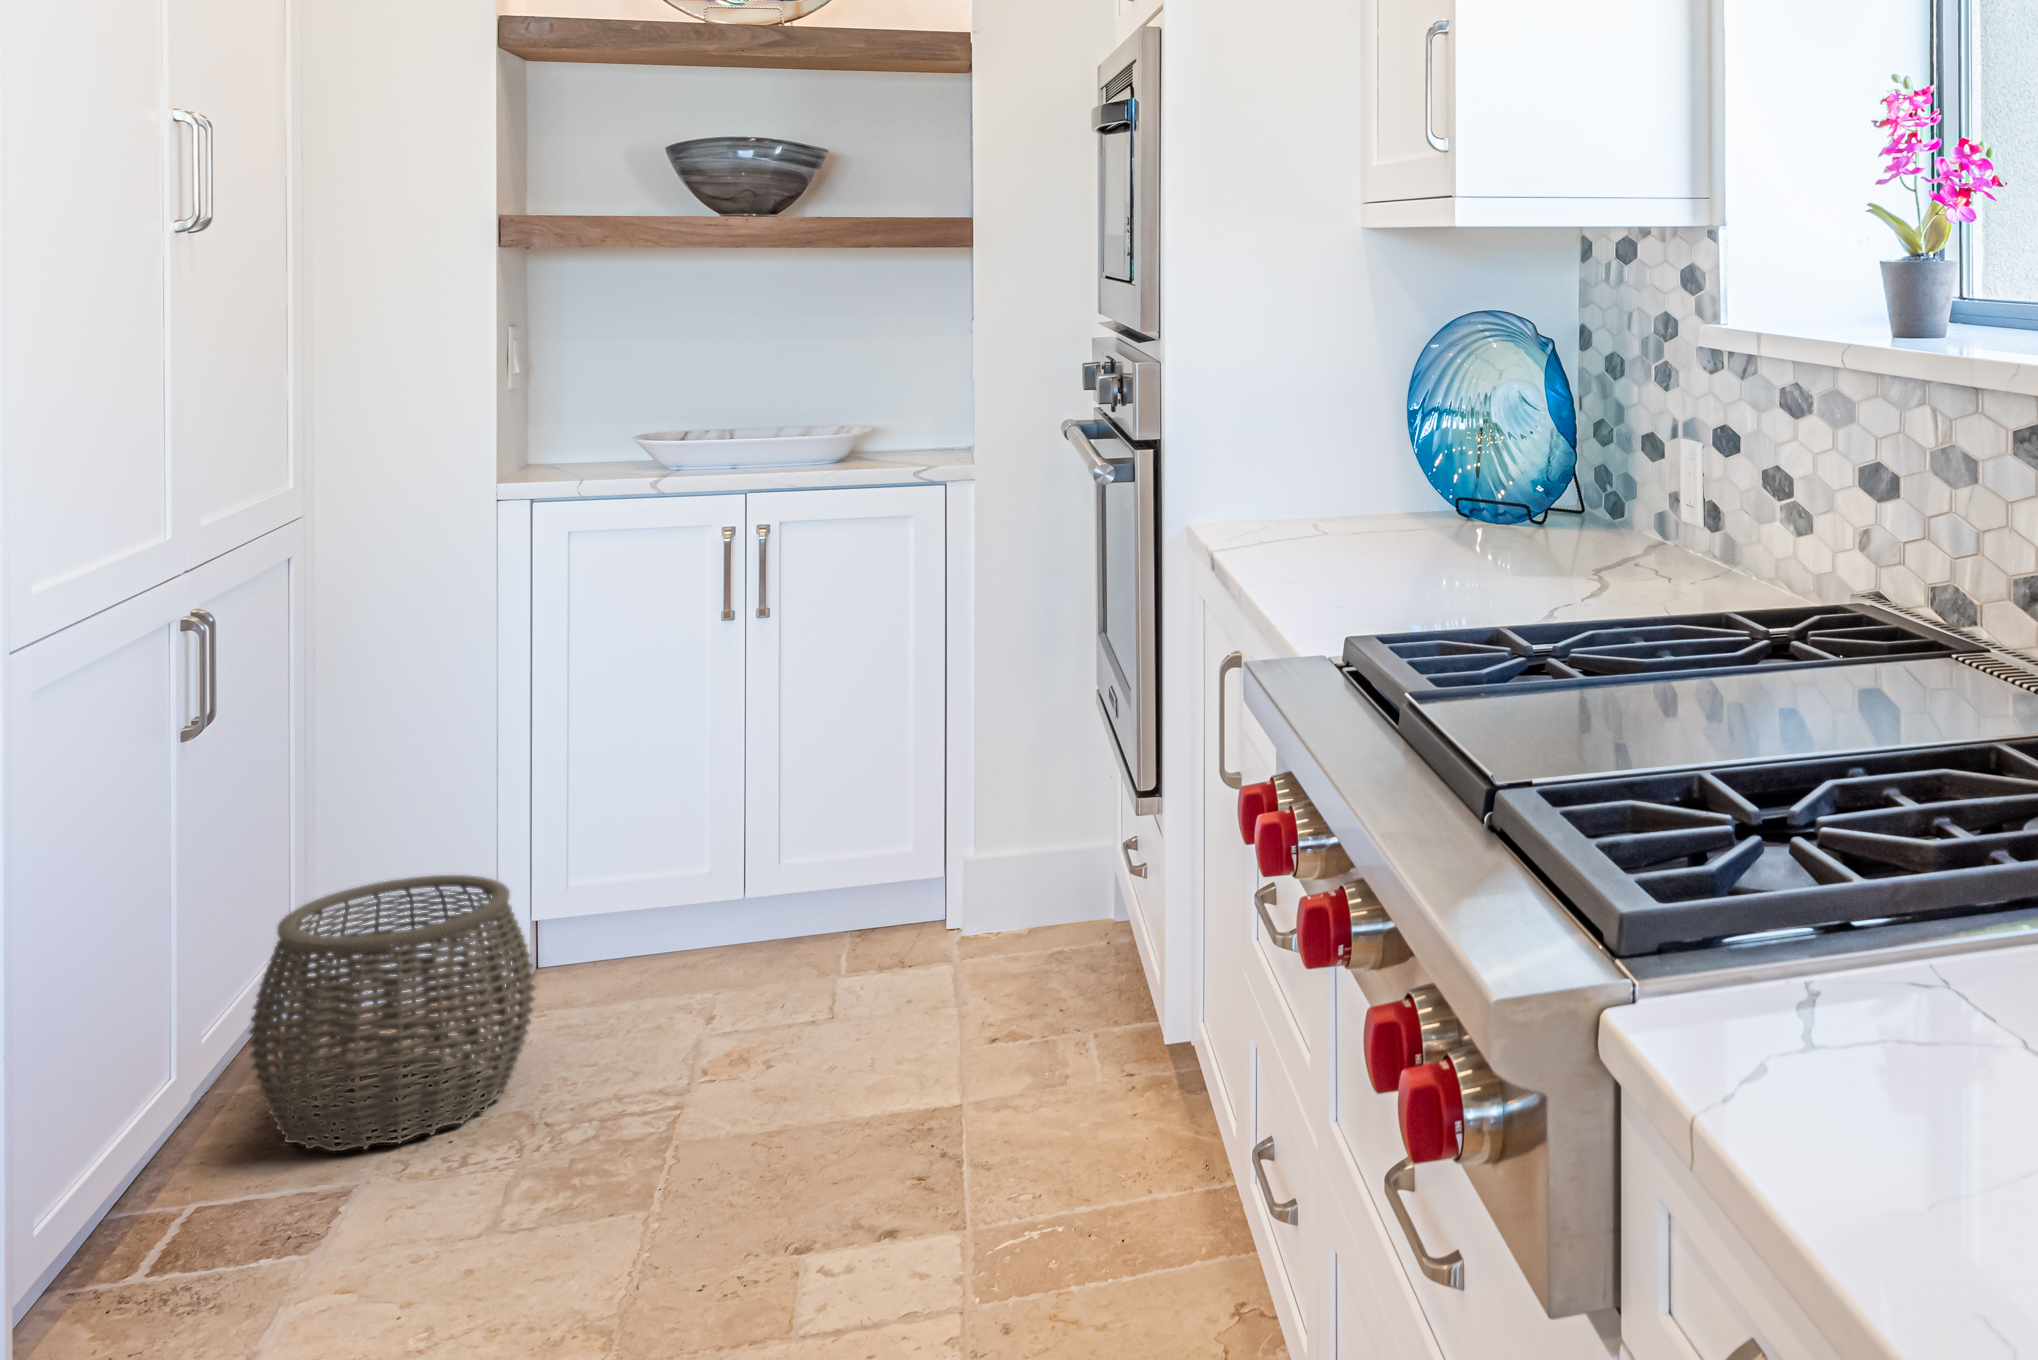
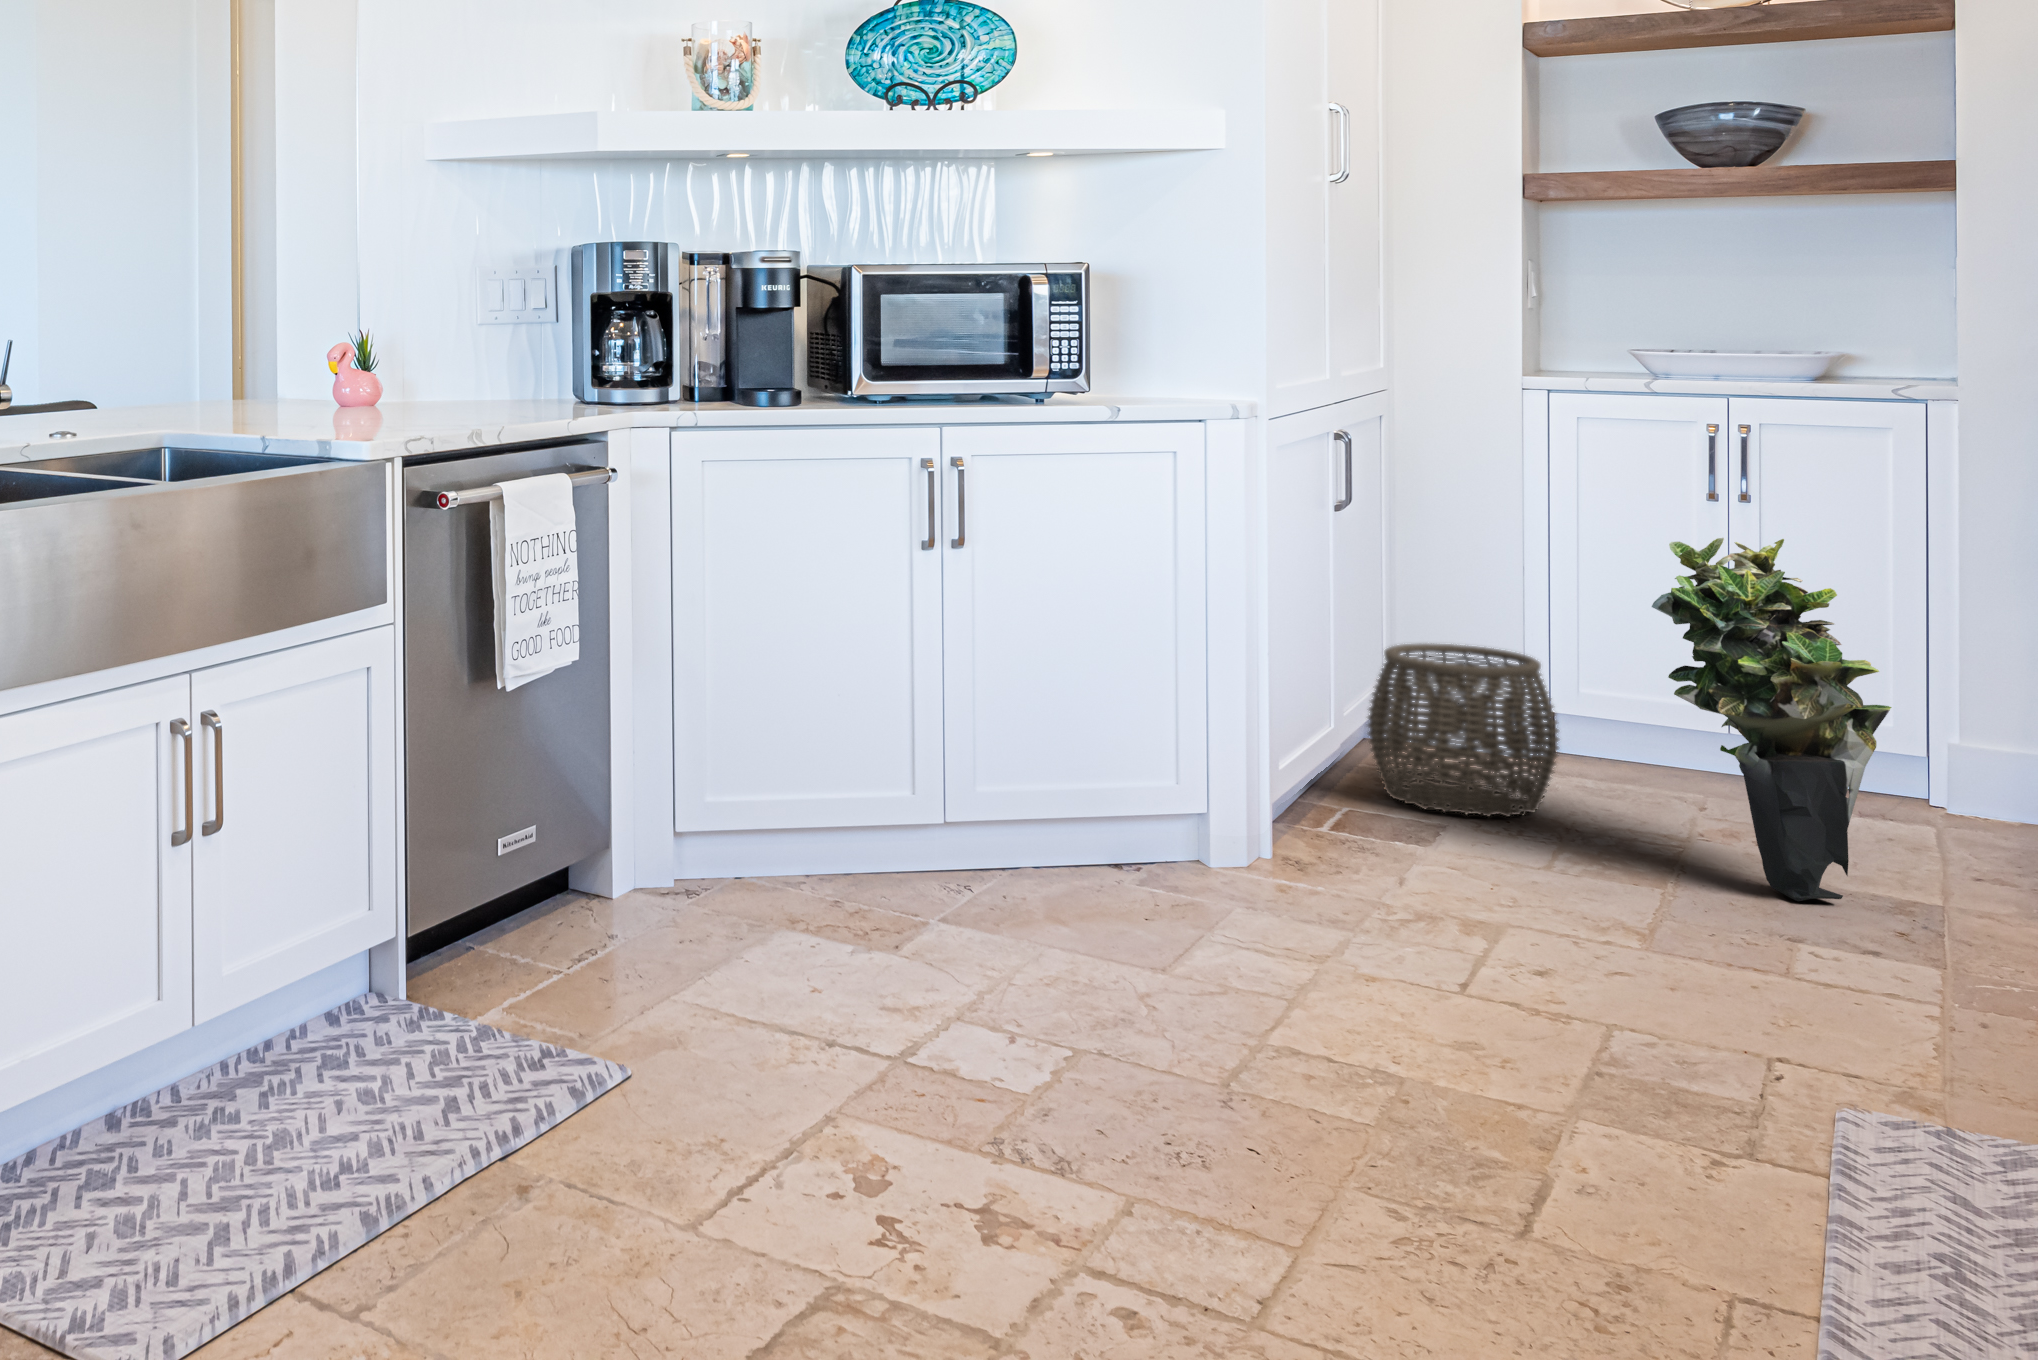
potted plant: none [643,696,915,1164] -> present [1652,538,1891,901]

